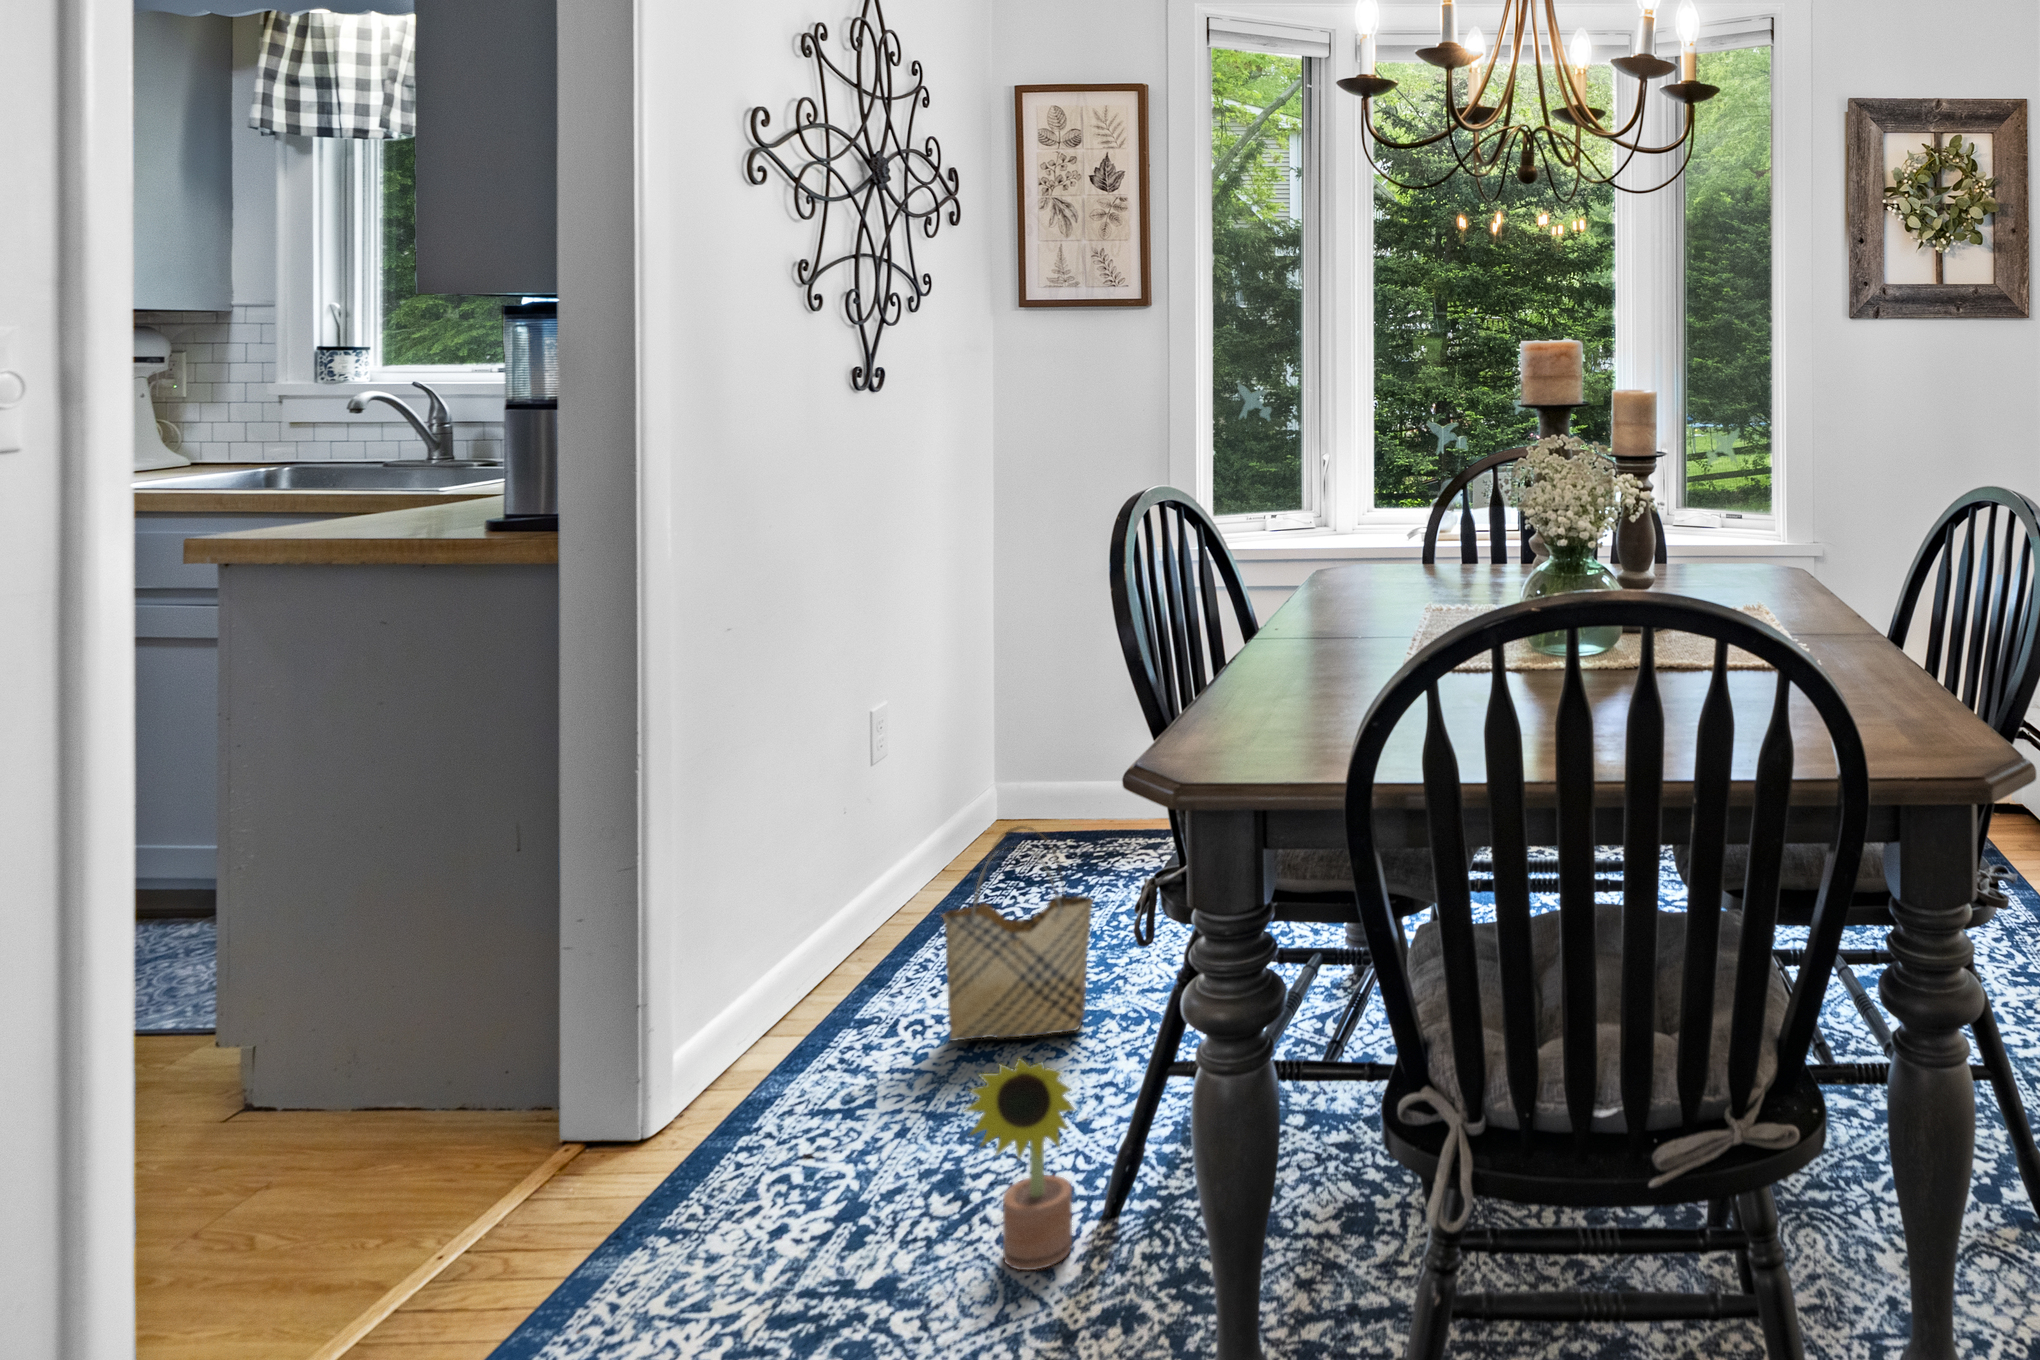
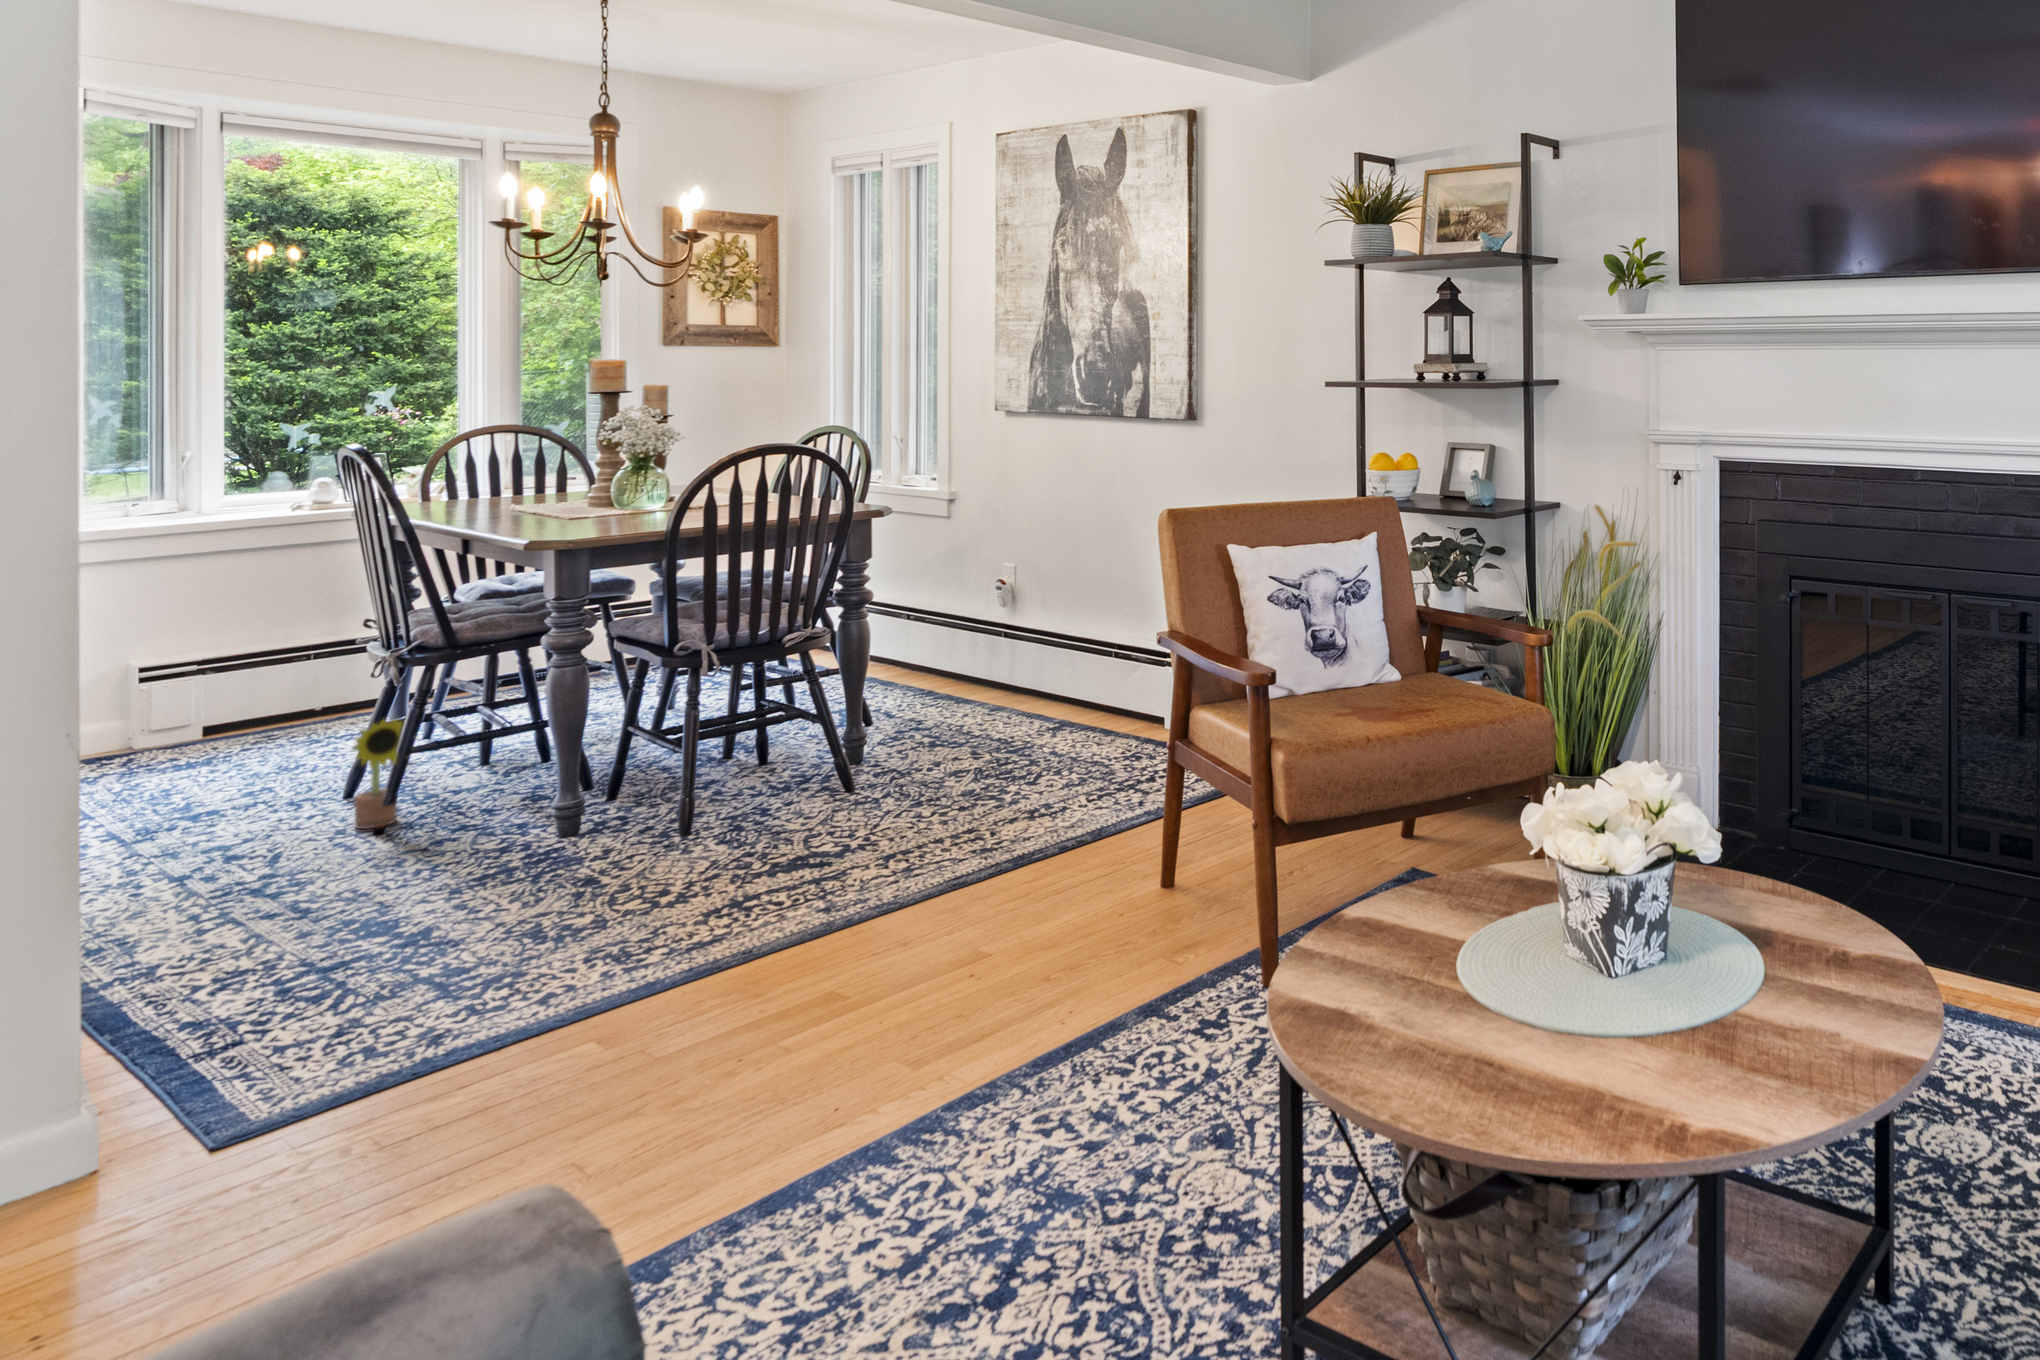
woven basket: present [942,826,1093,1041] -> none [141,673,255,804]

